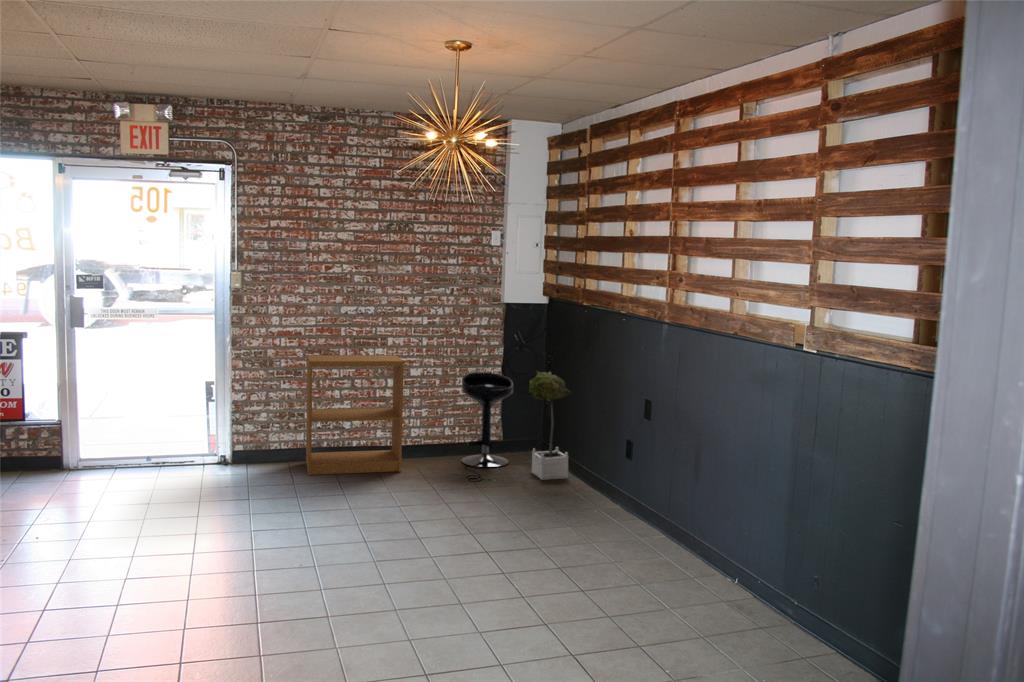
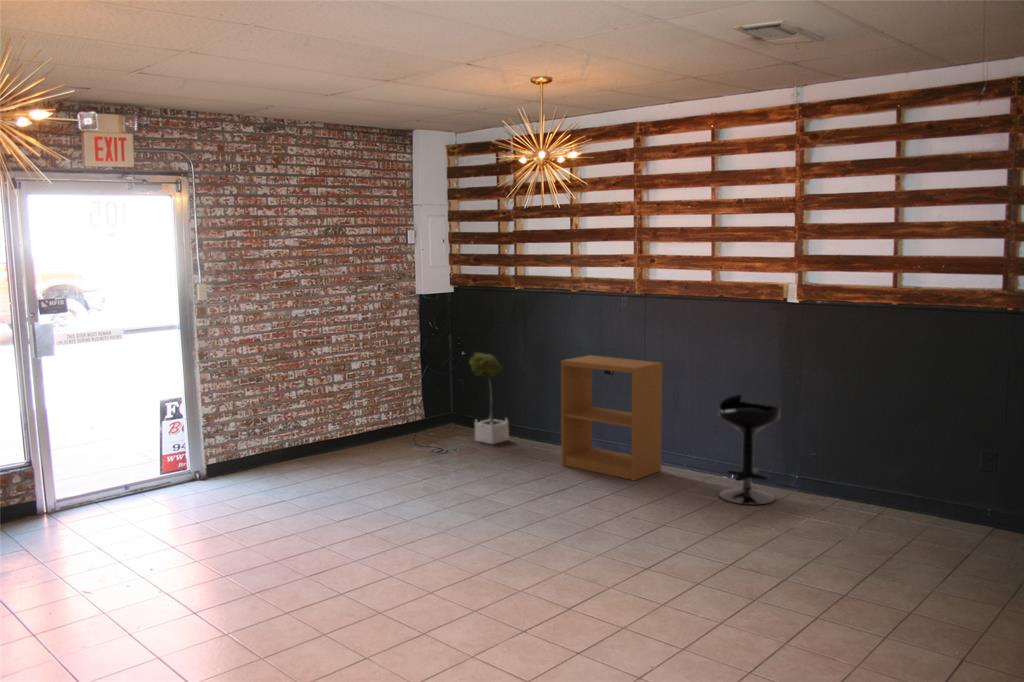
bookshelf: present [306,355,404,475] -> present [561,355,662,481]
bar stool: present [462,372,513,467] -> present [718,394,780,505]

